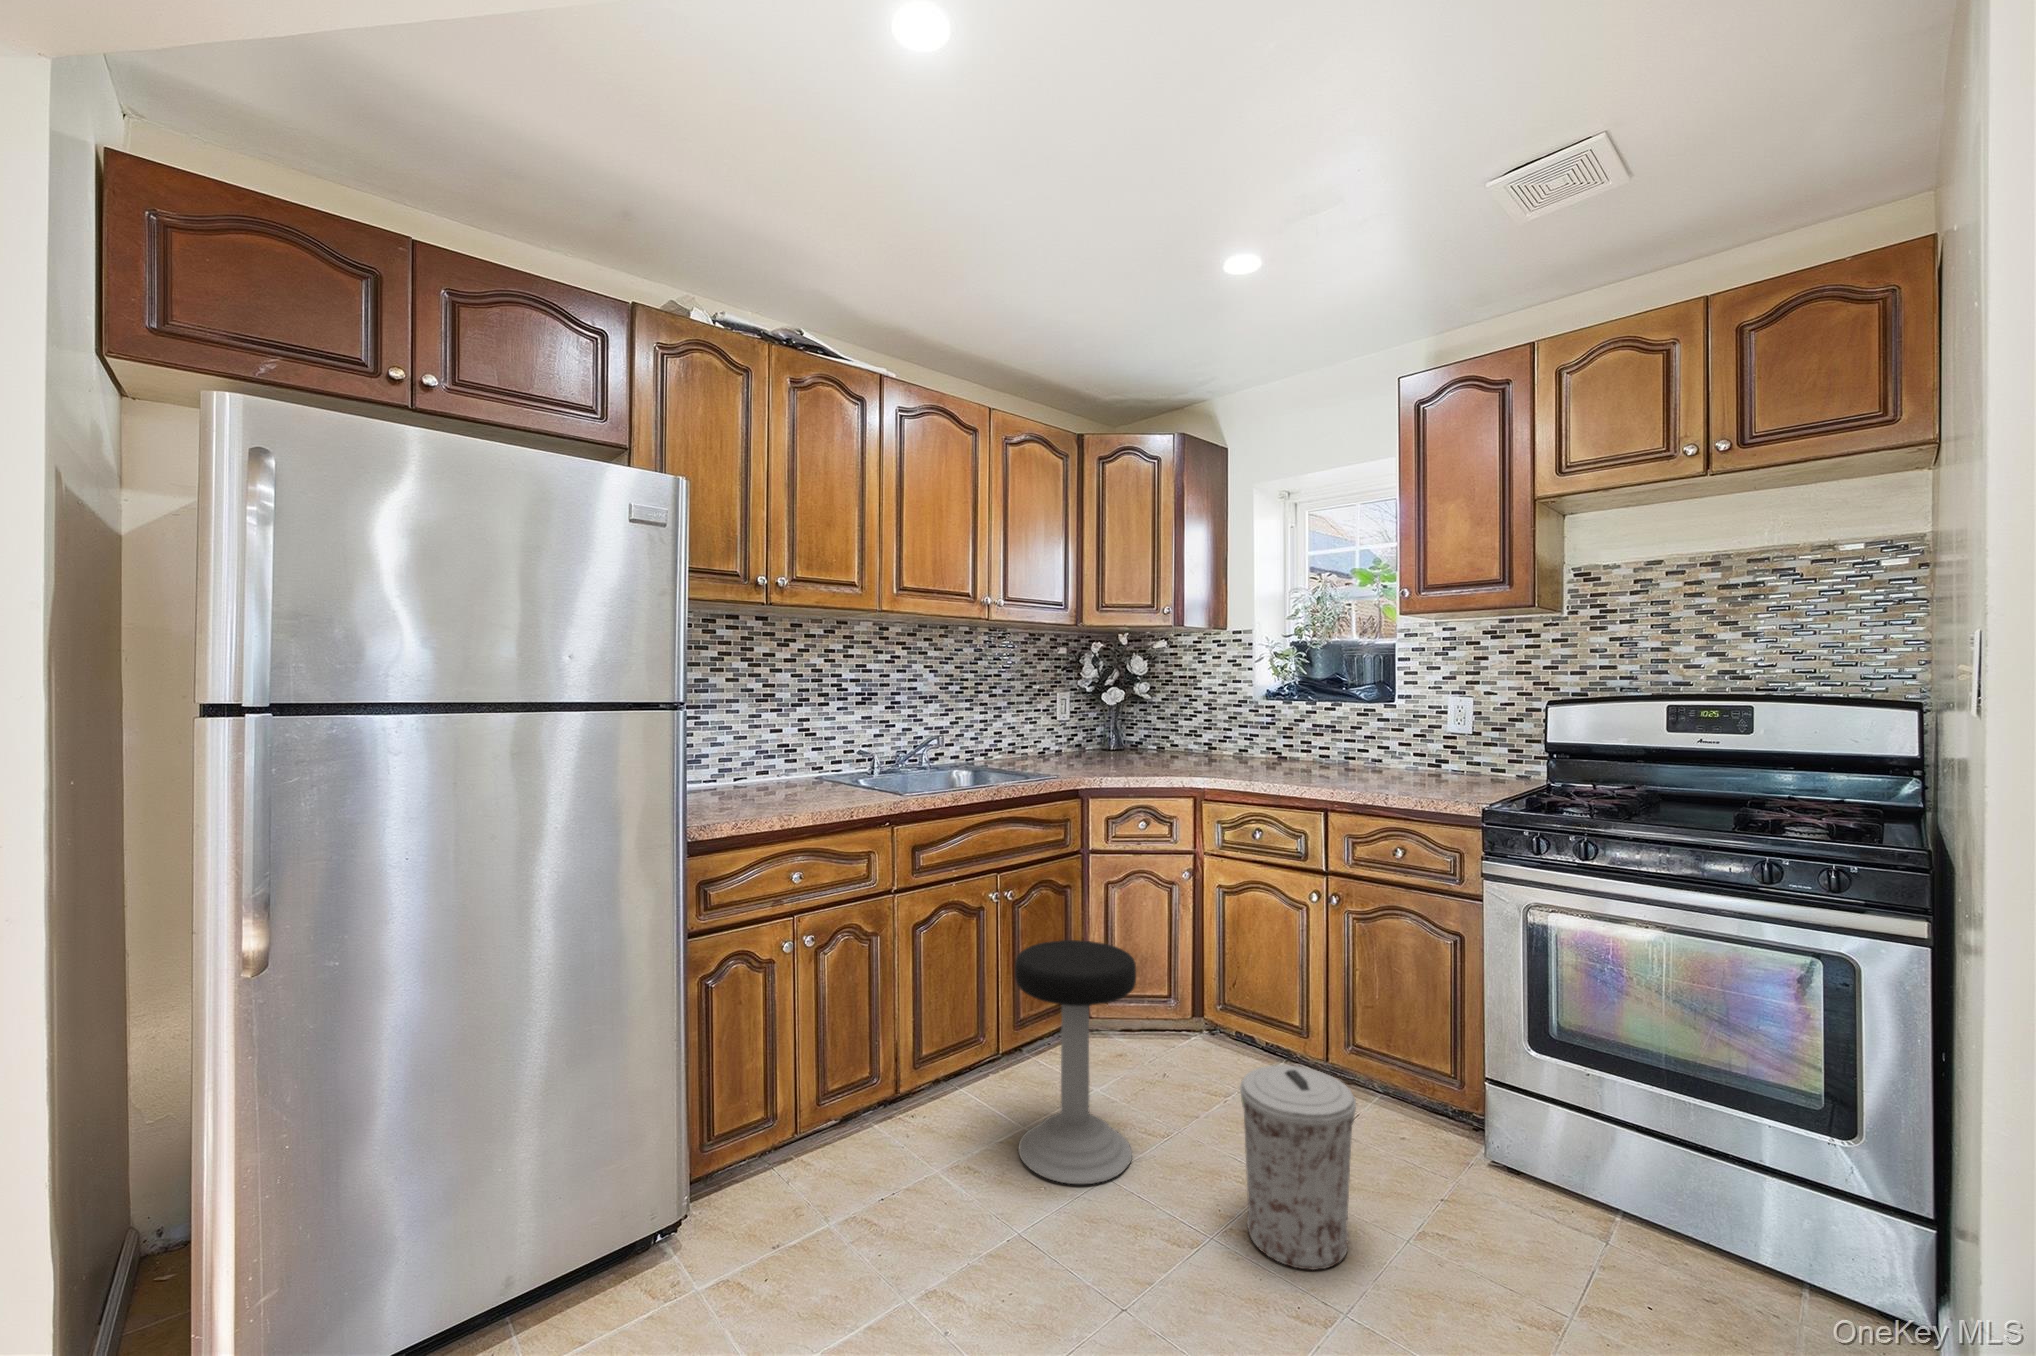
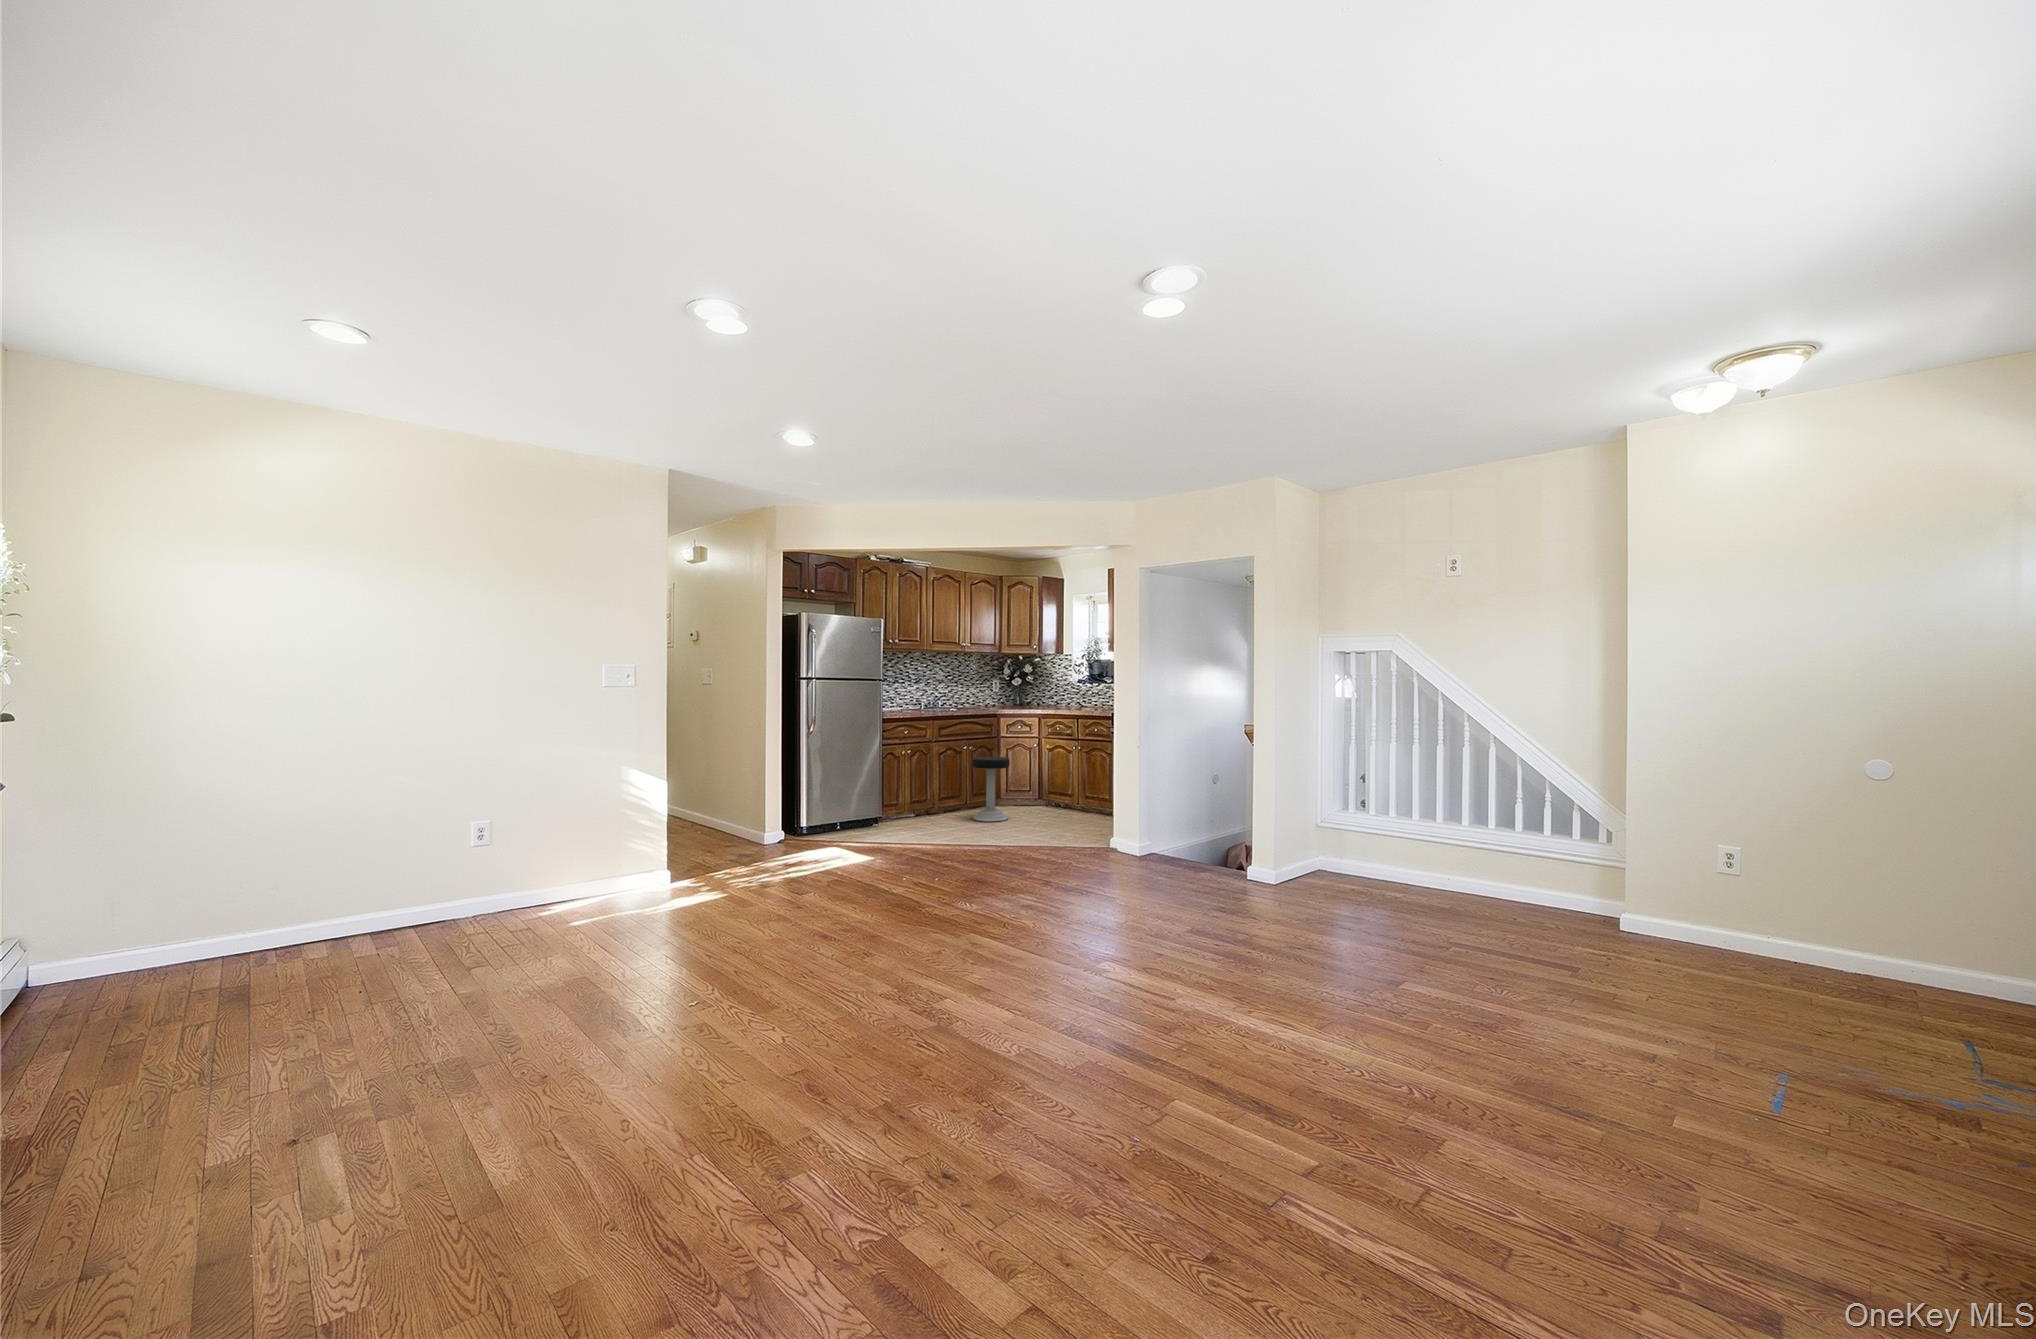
trash can: present [1240,1065,1356,1270] -> none [1034,781,1064,828]

